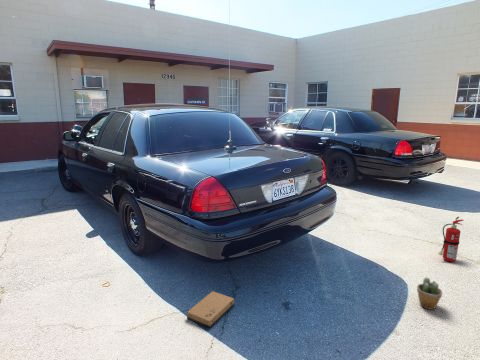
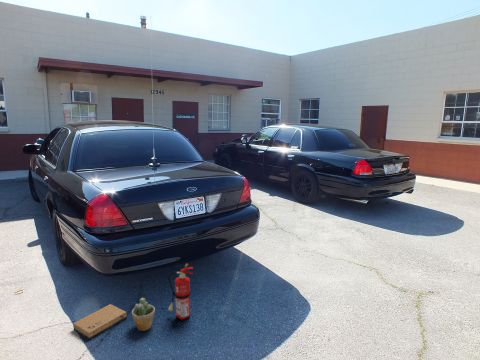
fire extinguisher: present [438,217,463,262] -> present [168,264,193,320]
potted plant: present [417,278,442,310] -> present [132,298,155,331]

